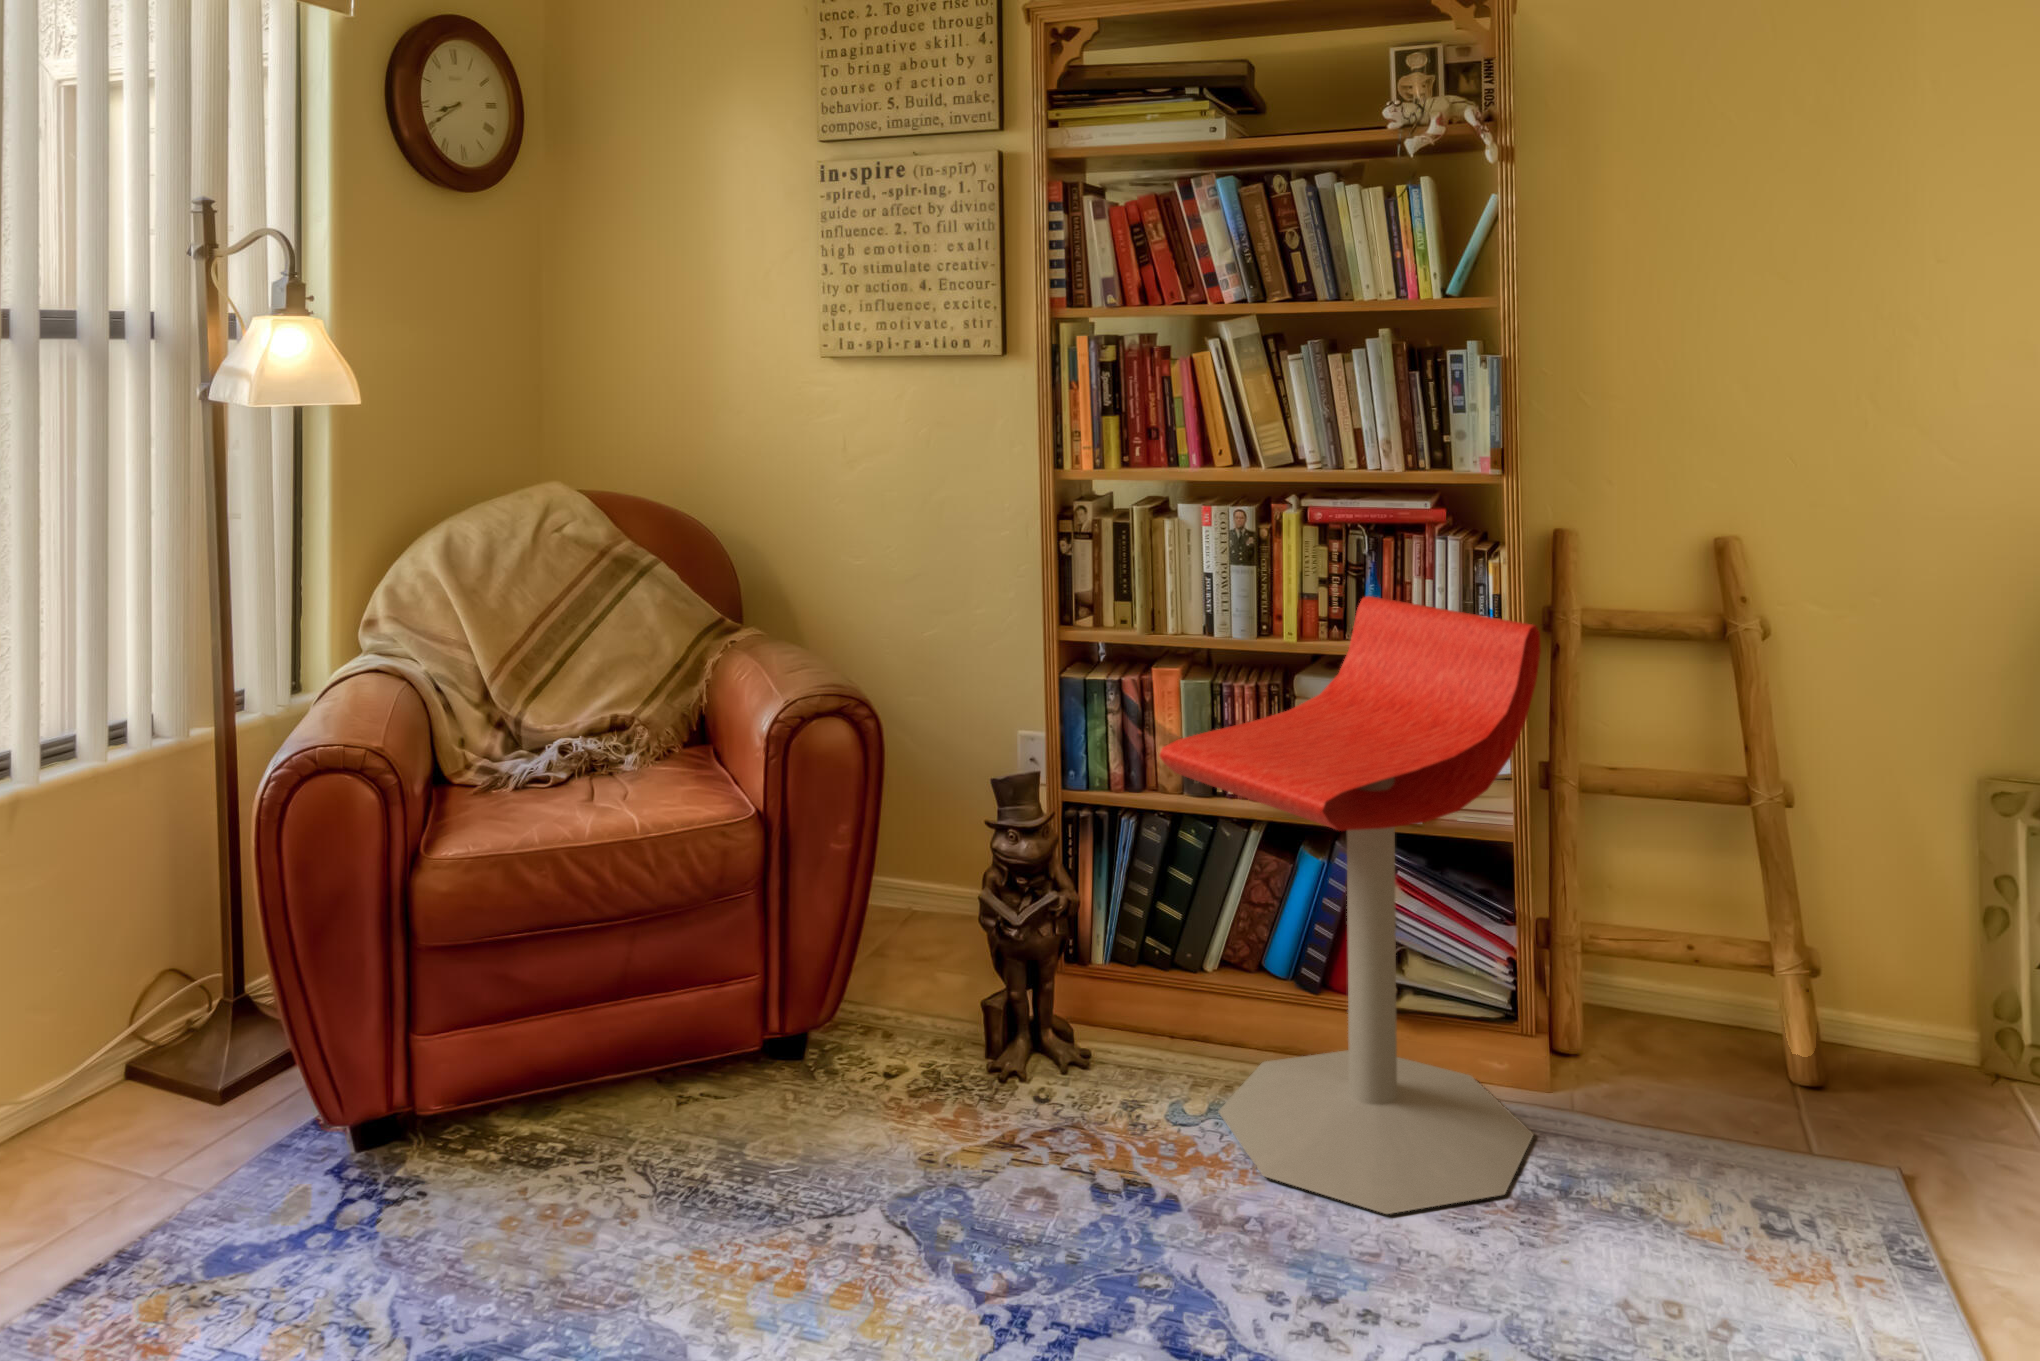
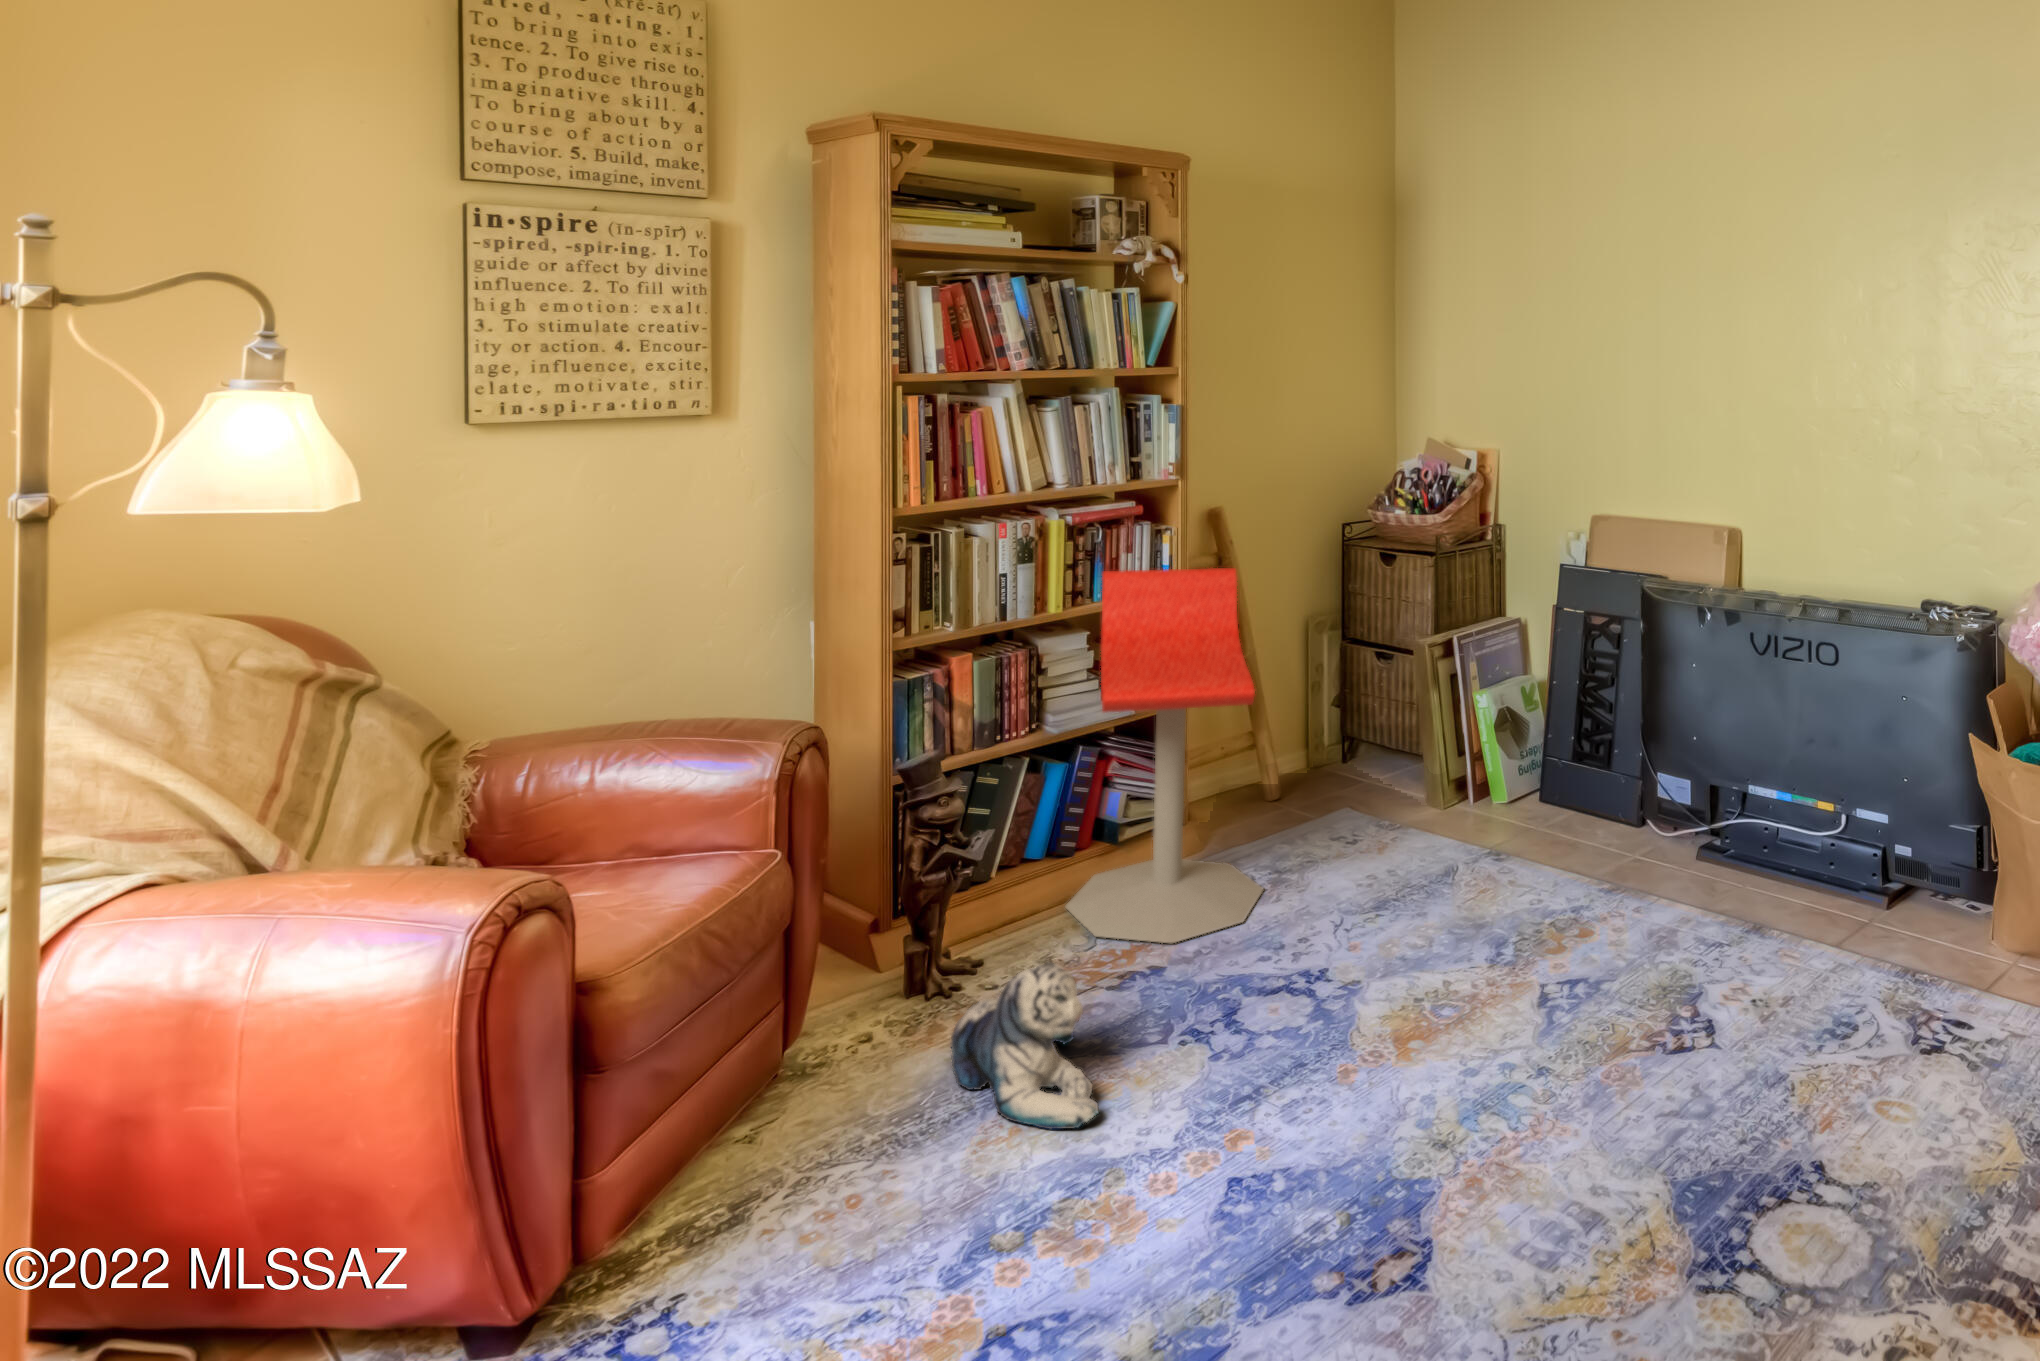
plush toy: none [783,1047,983,1283] -> present [950,963,1098,1129]

